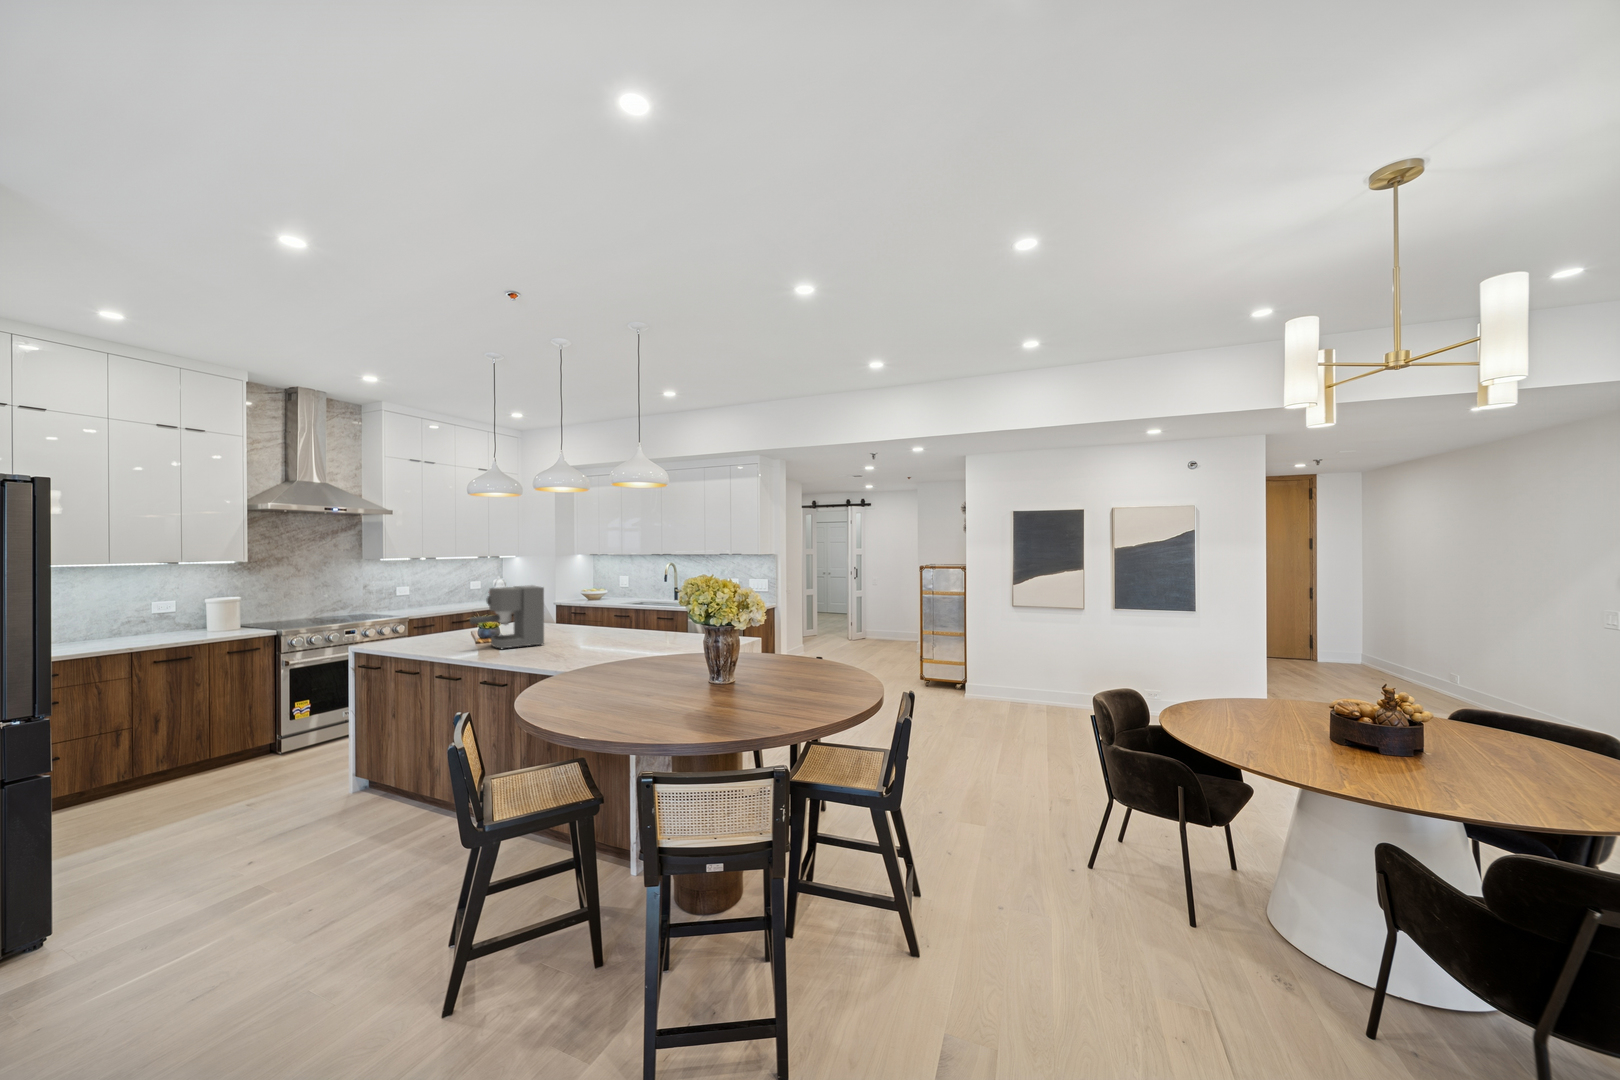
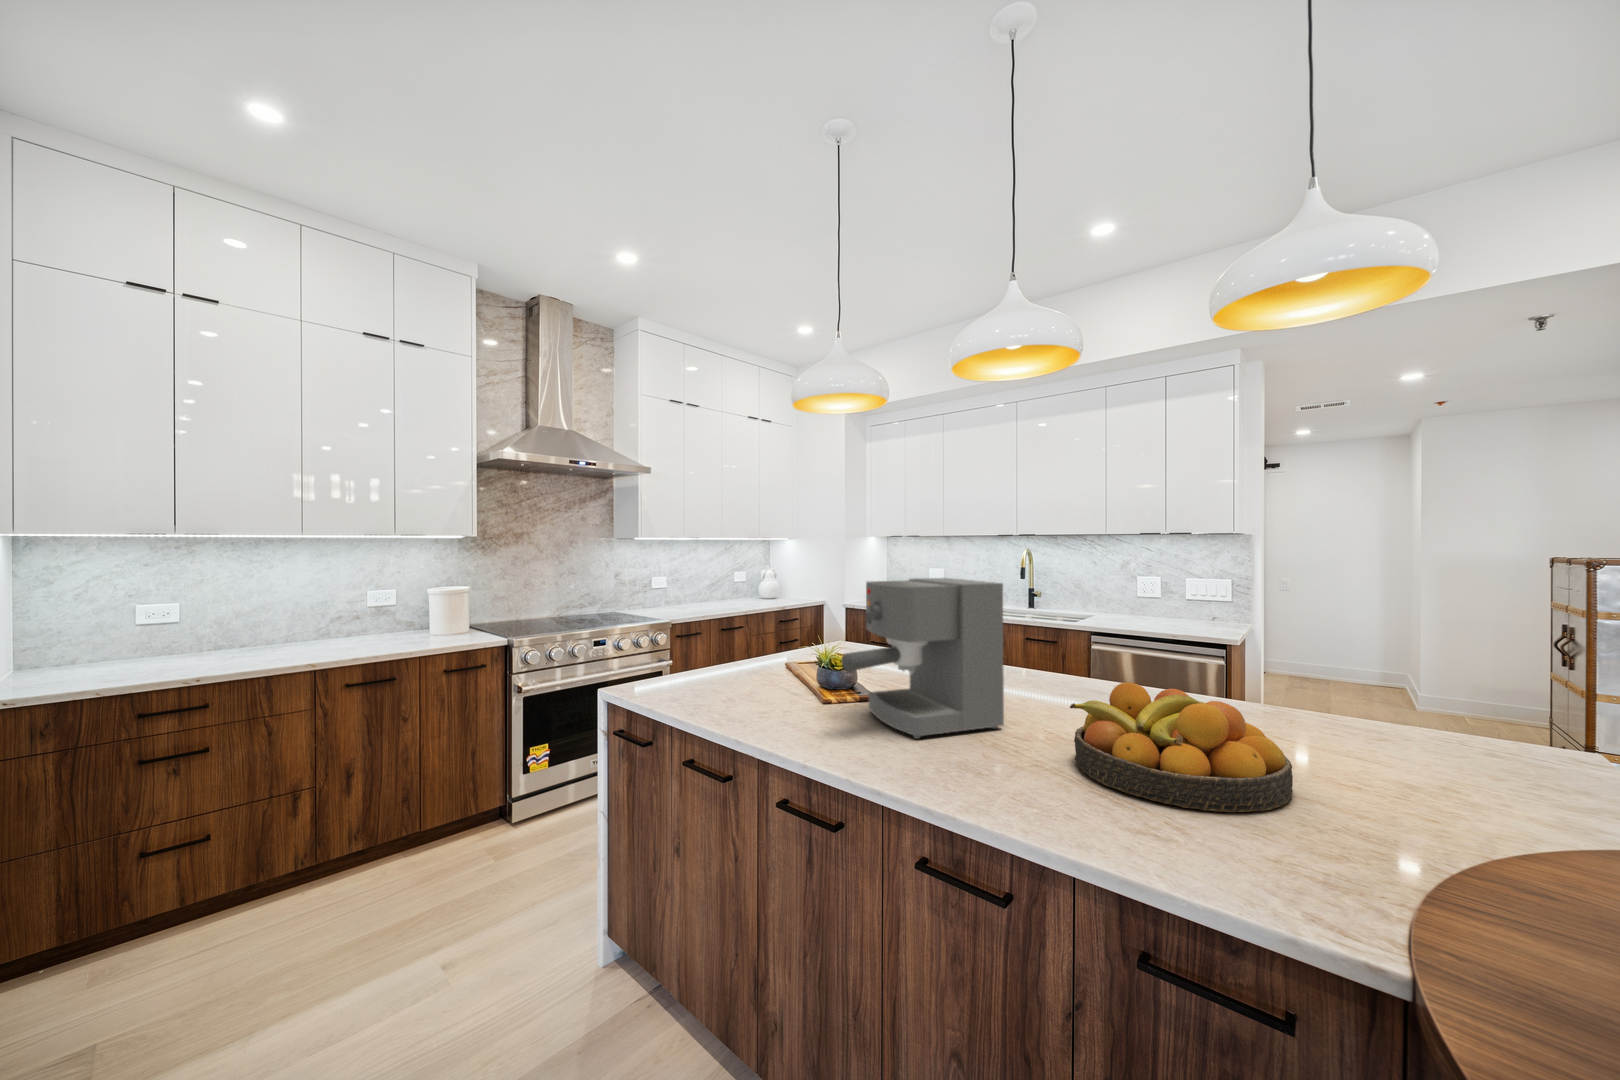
fruit bowl: none [551,621,617,656] -> present [1070,683,1293,812]

